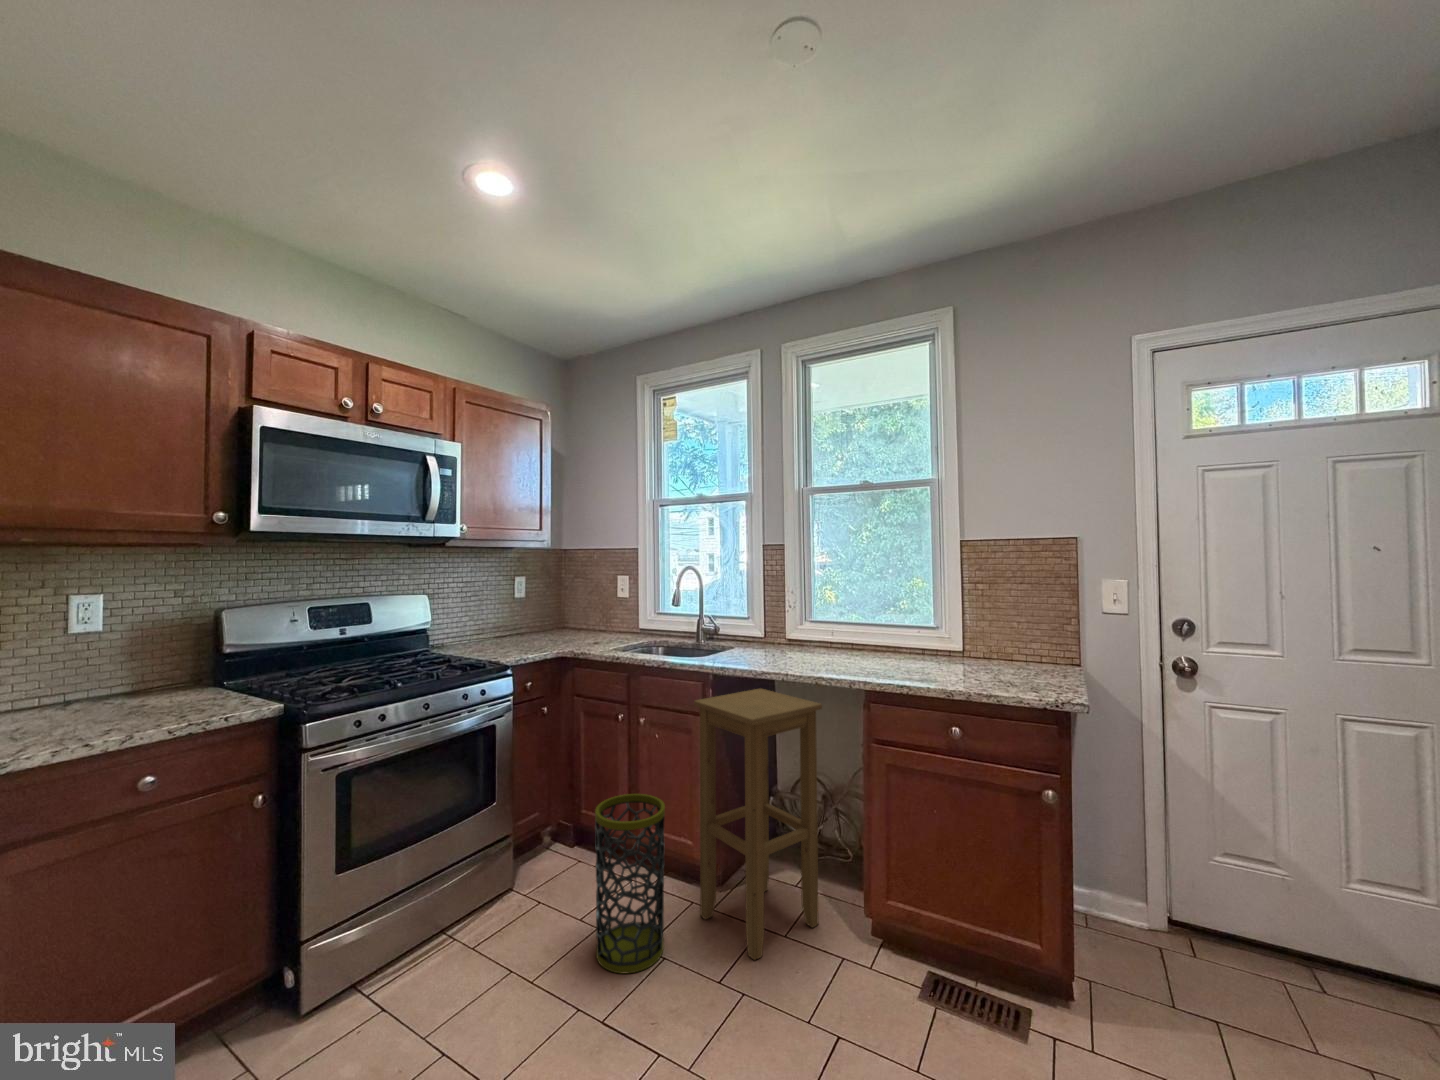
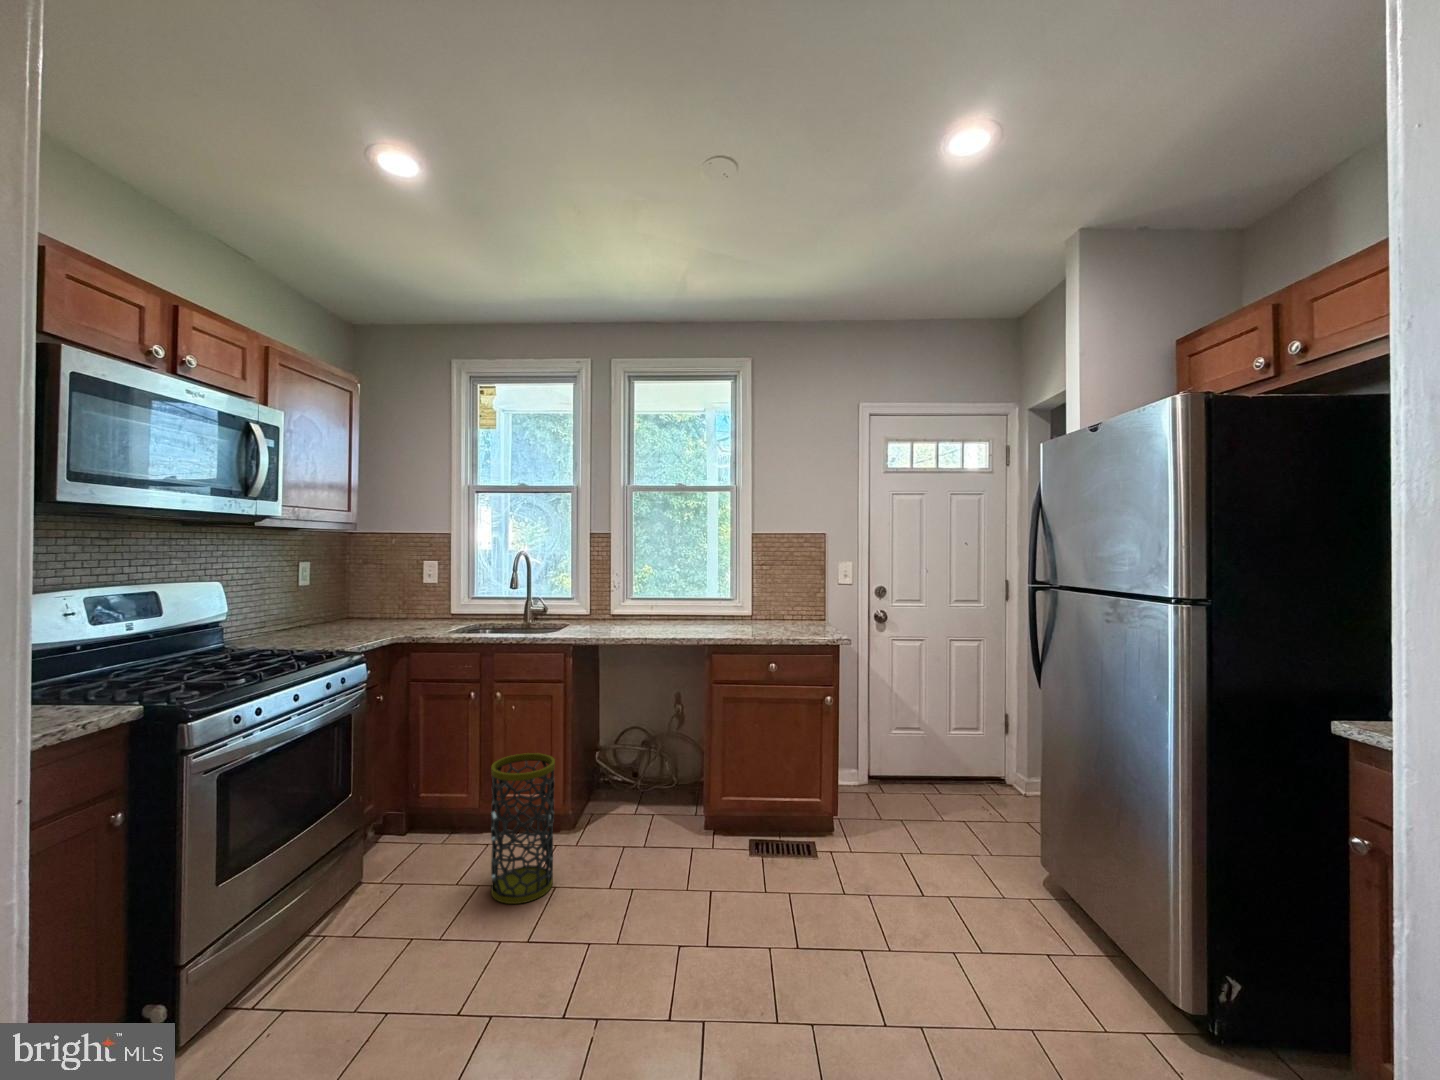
stool: present [694,689,822,960] -> none [565,656,670,865]

